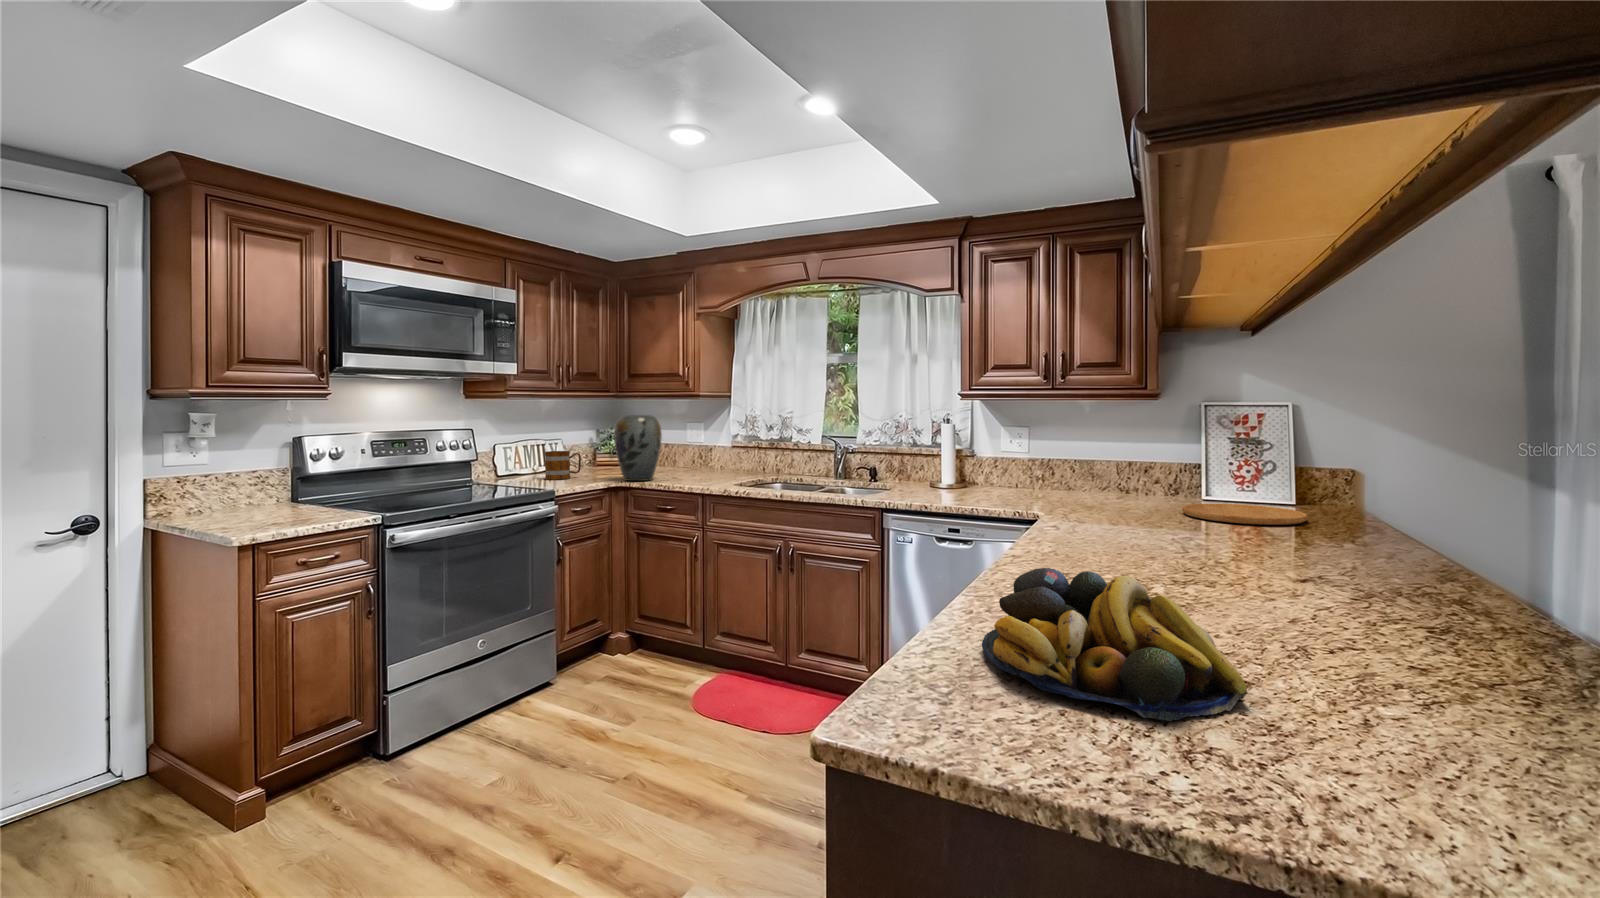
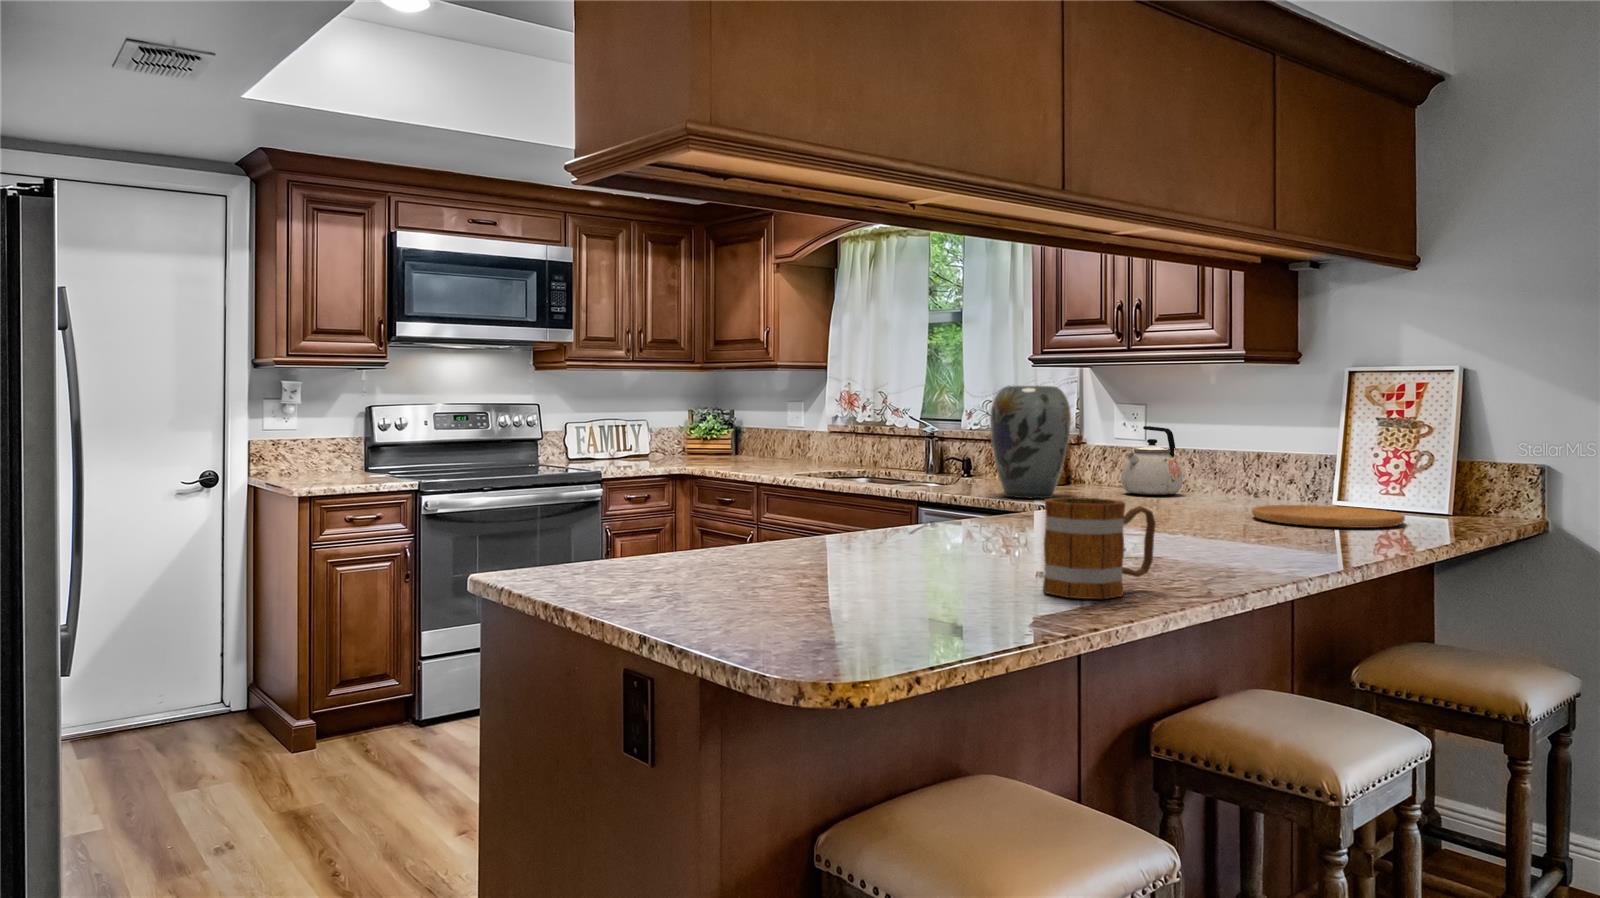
vase: present [614,415,662,481] -> present [990,386,1071,498]
kettle: none [1022,444,1069,496] -> present [1121,426,1182,495]
mug: present [545,451,581,480] -> present [1043,497,1156,599]
fruit bowl: present [982,568,1247,721] -> none [662,504,858,594]

